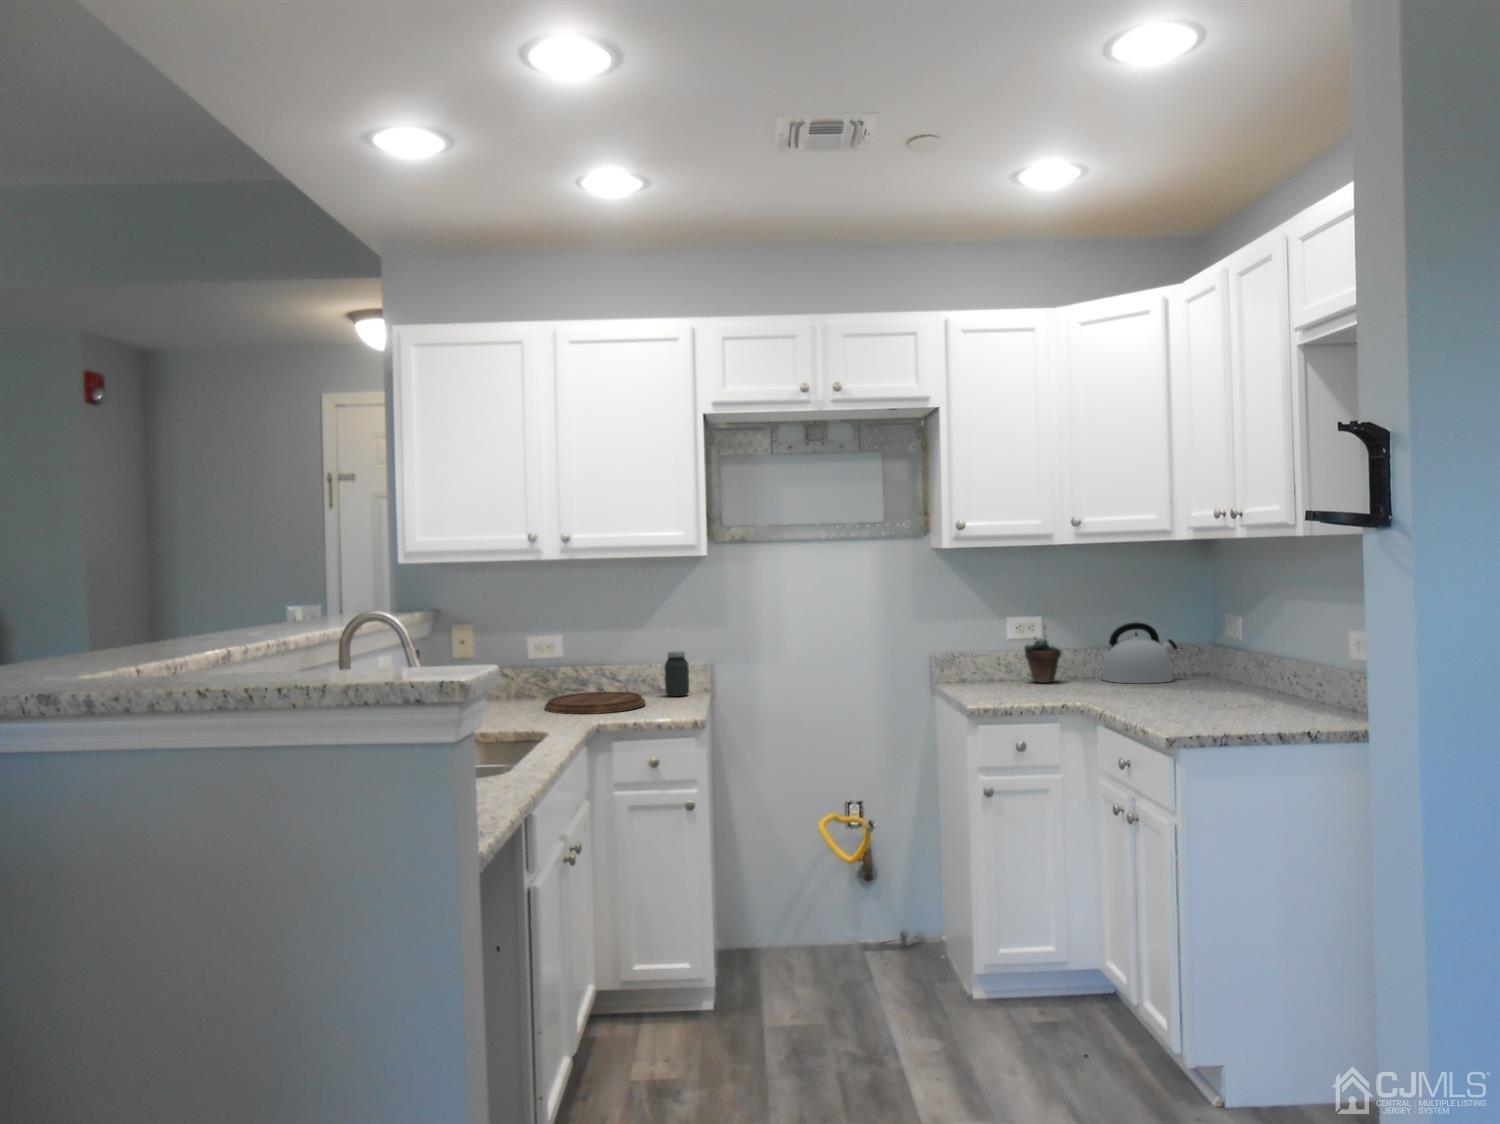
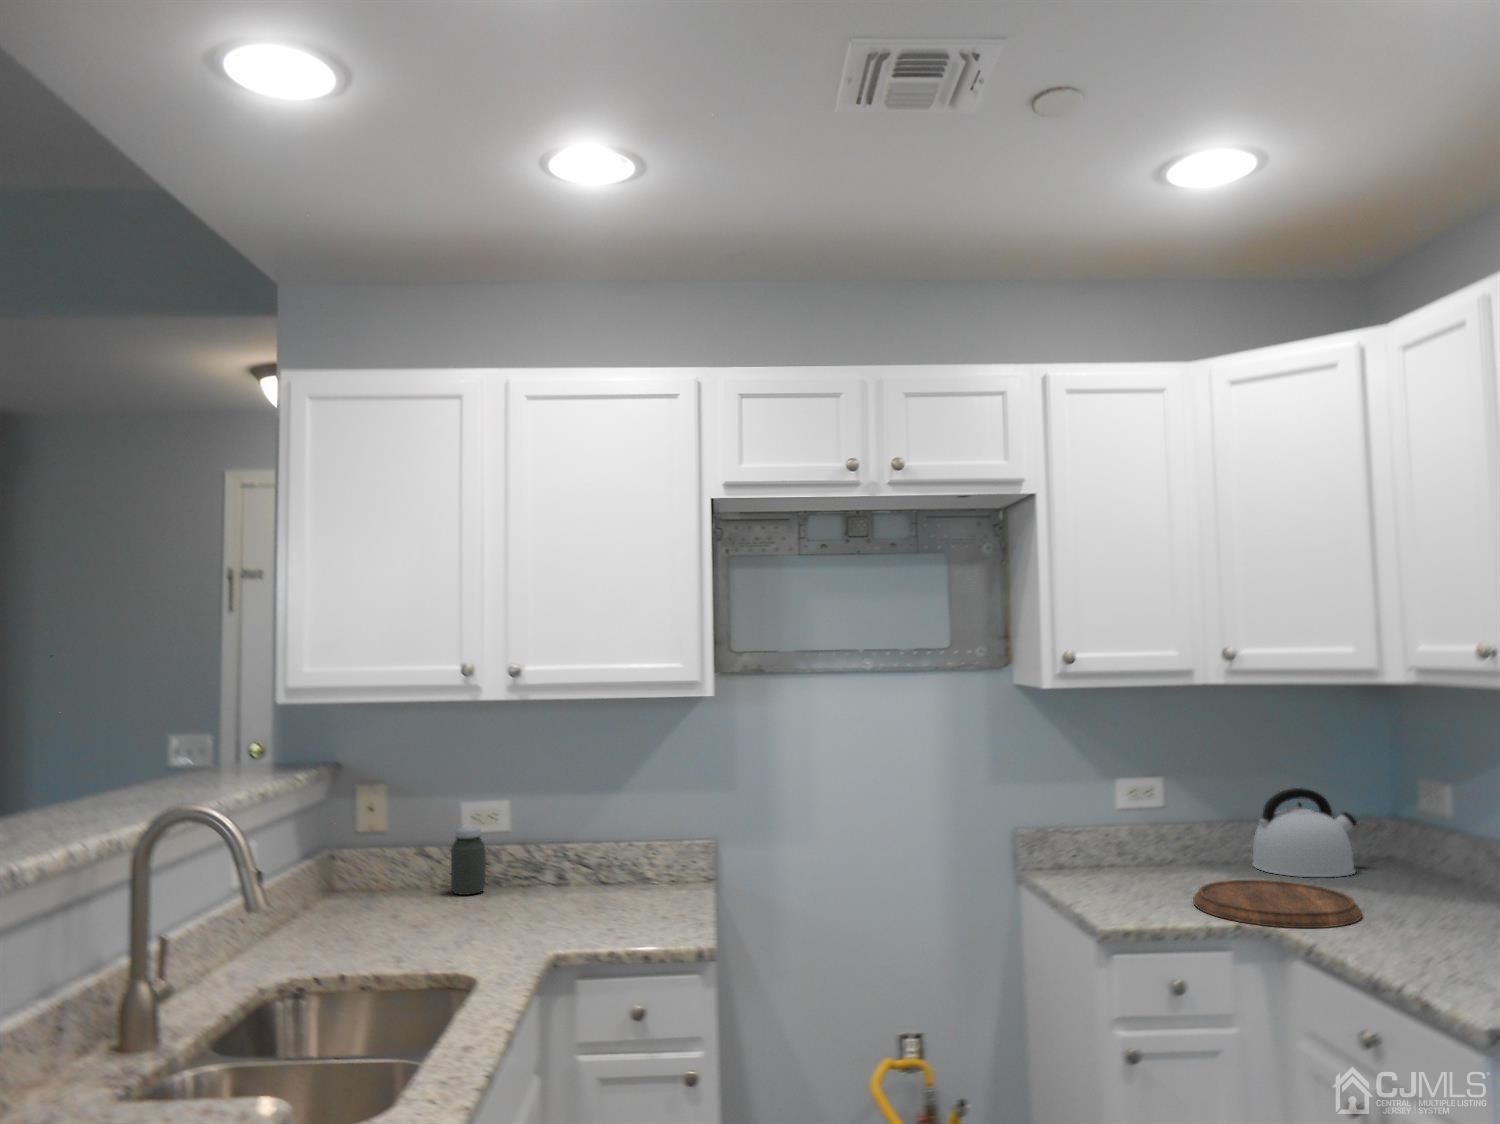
succulent plant: present [1024,627,1061,683] -> none [1147,789,1199,873]
jar: present [665,651,689,697] -> present [451,827,486,895]
cutting board: present [544,692,645,714] -> present [1193,880,1362,928]

